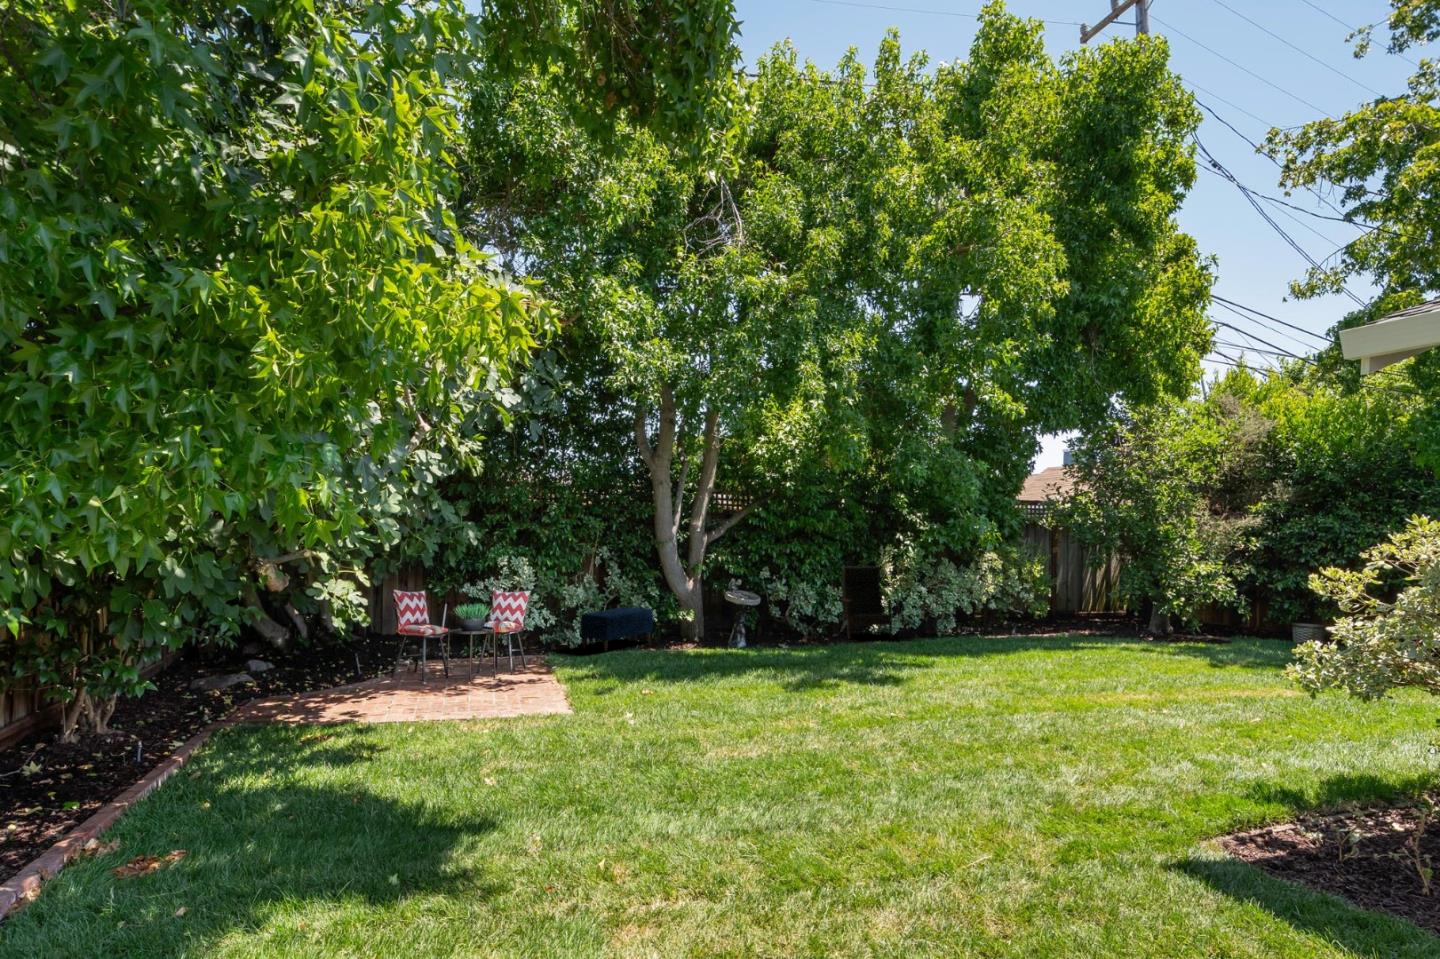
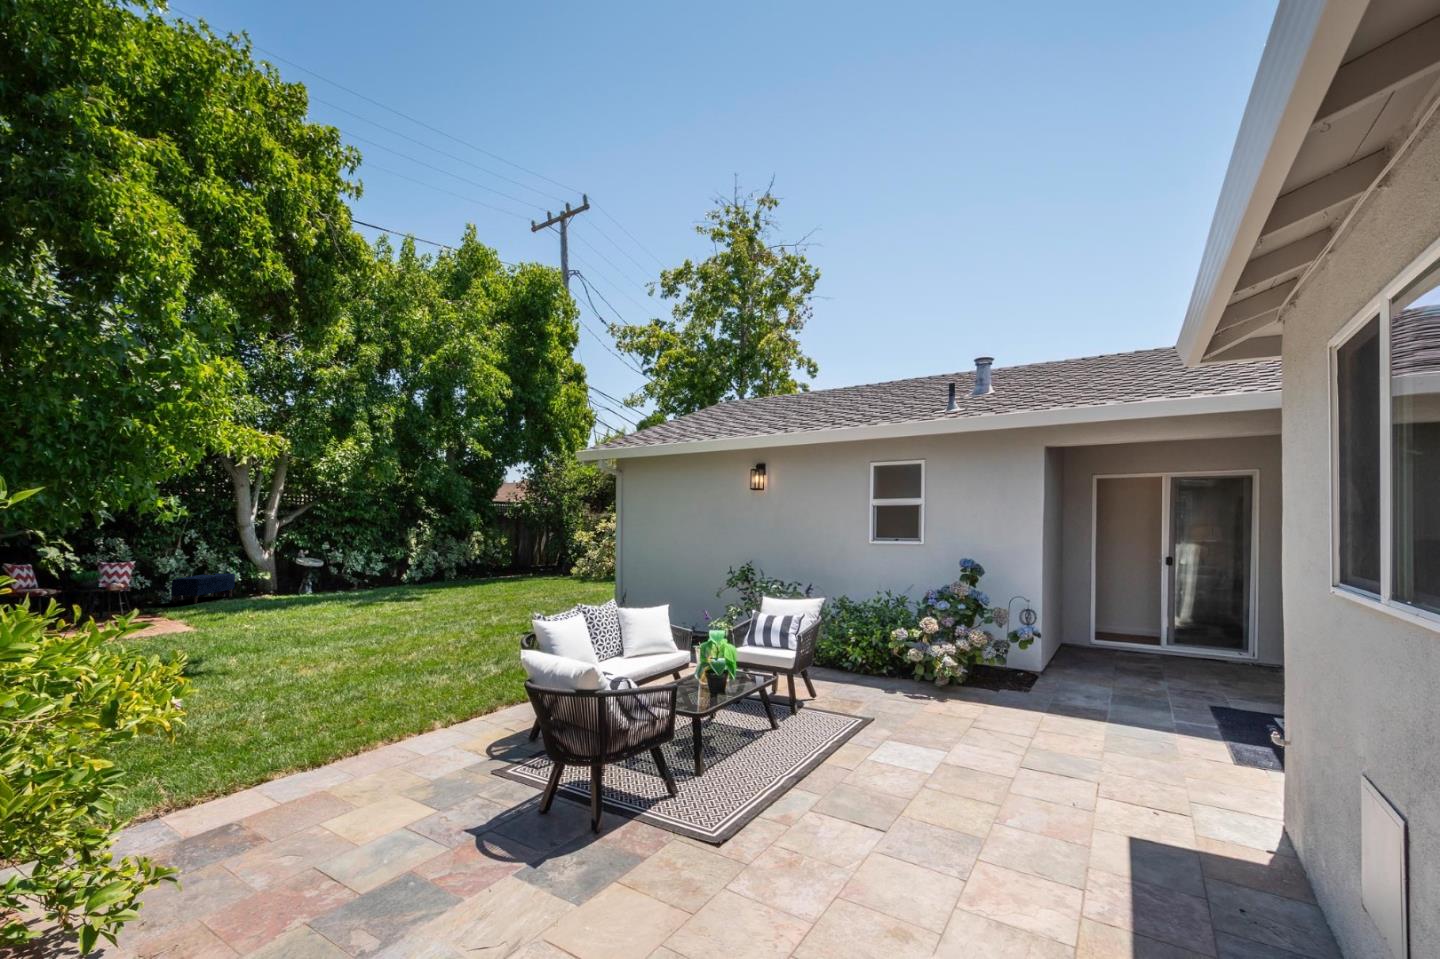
lounge chair: present [840,566,893,639] -> none [378,540,416,585]

